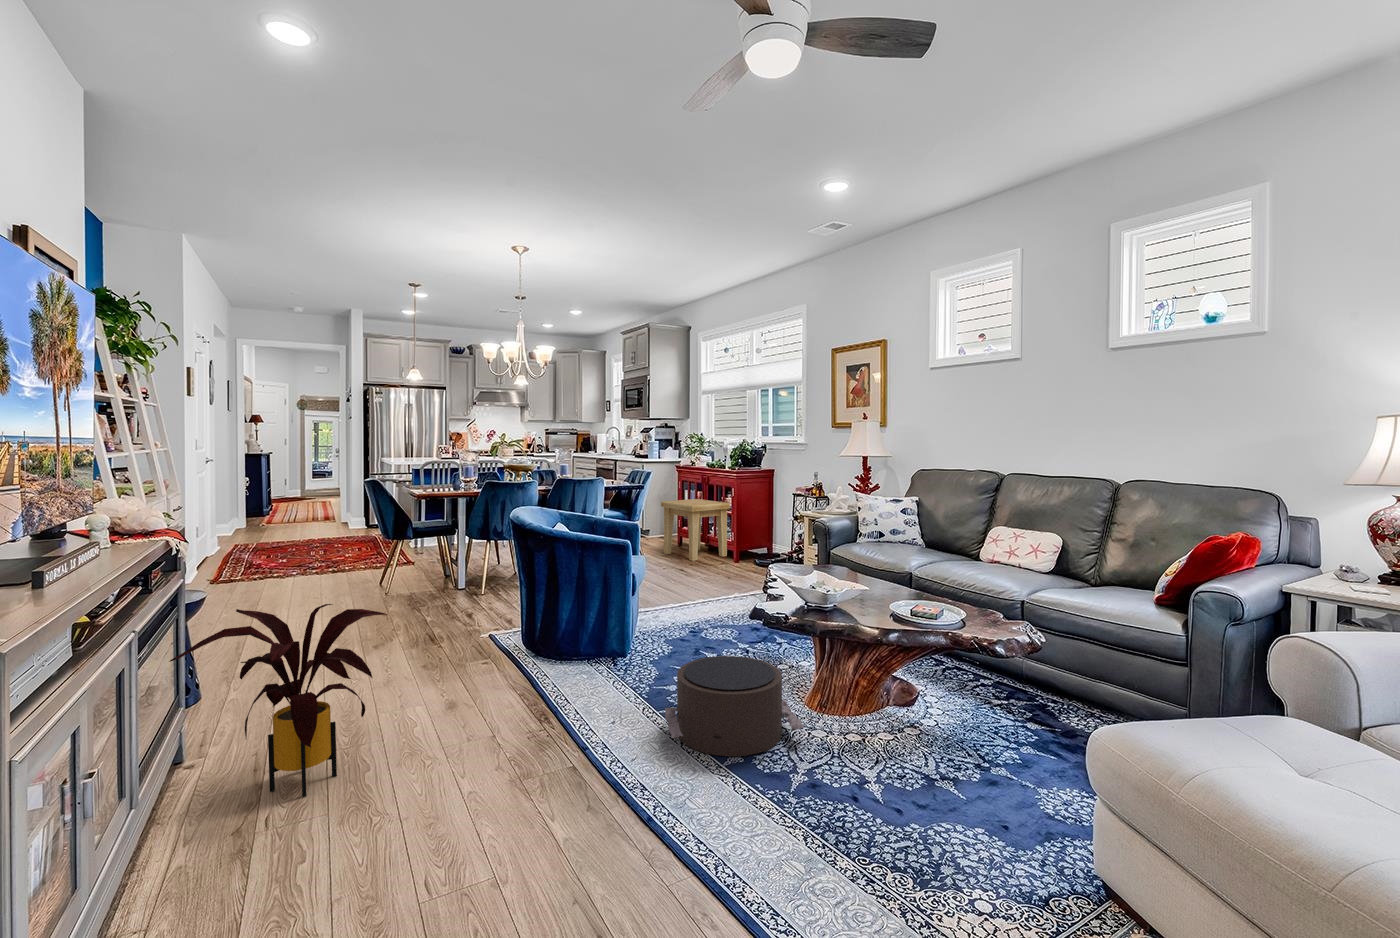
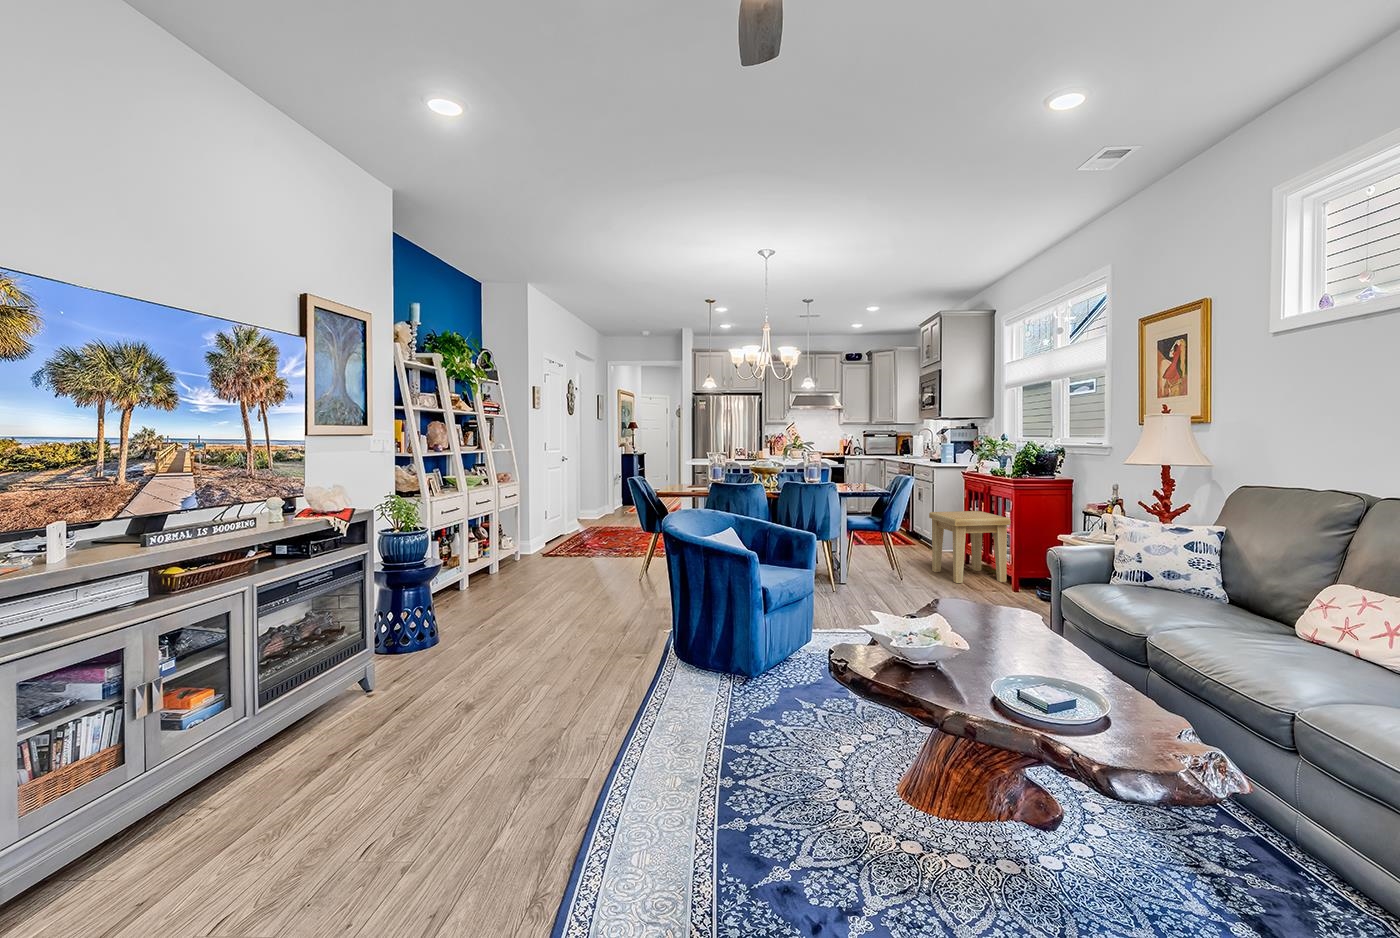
house plant: present [169,604,387,797] -> none [346,587,507,740]
pouf: present [665,656,804,756] -> none [691,698,852,821]

